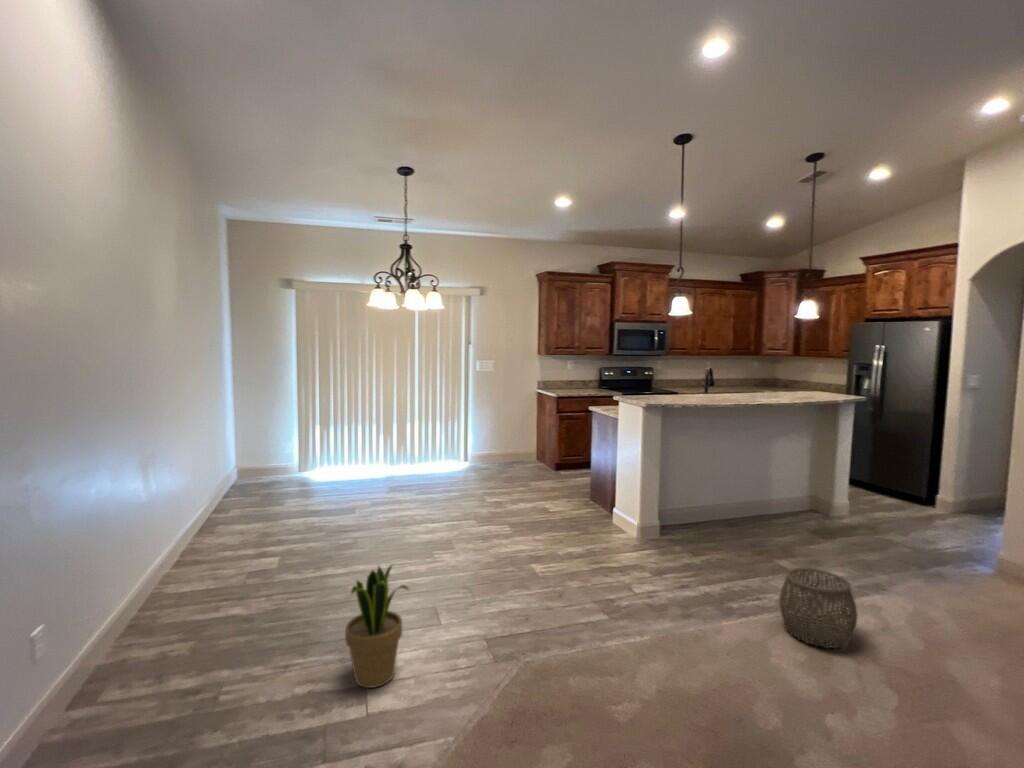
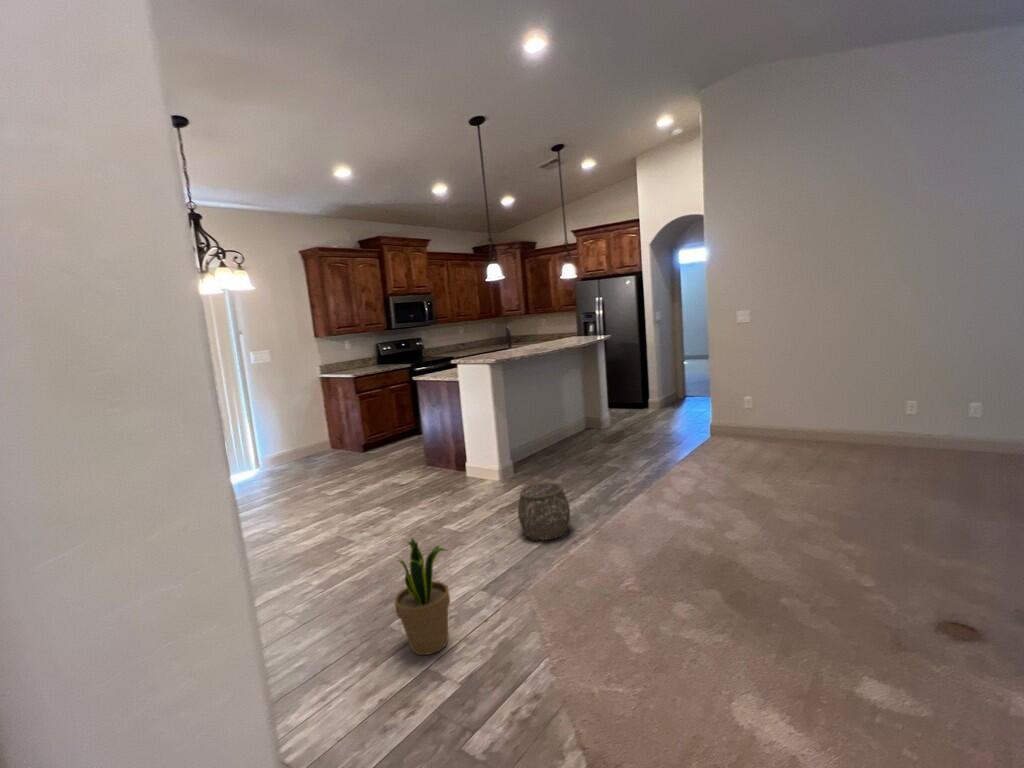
woven basket: present [779,568,857,648] -> present [518,483,570,540]

